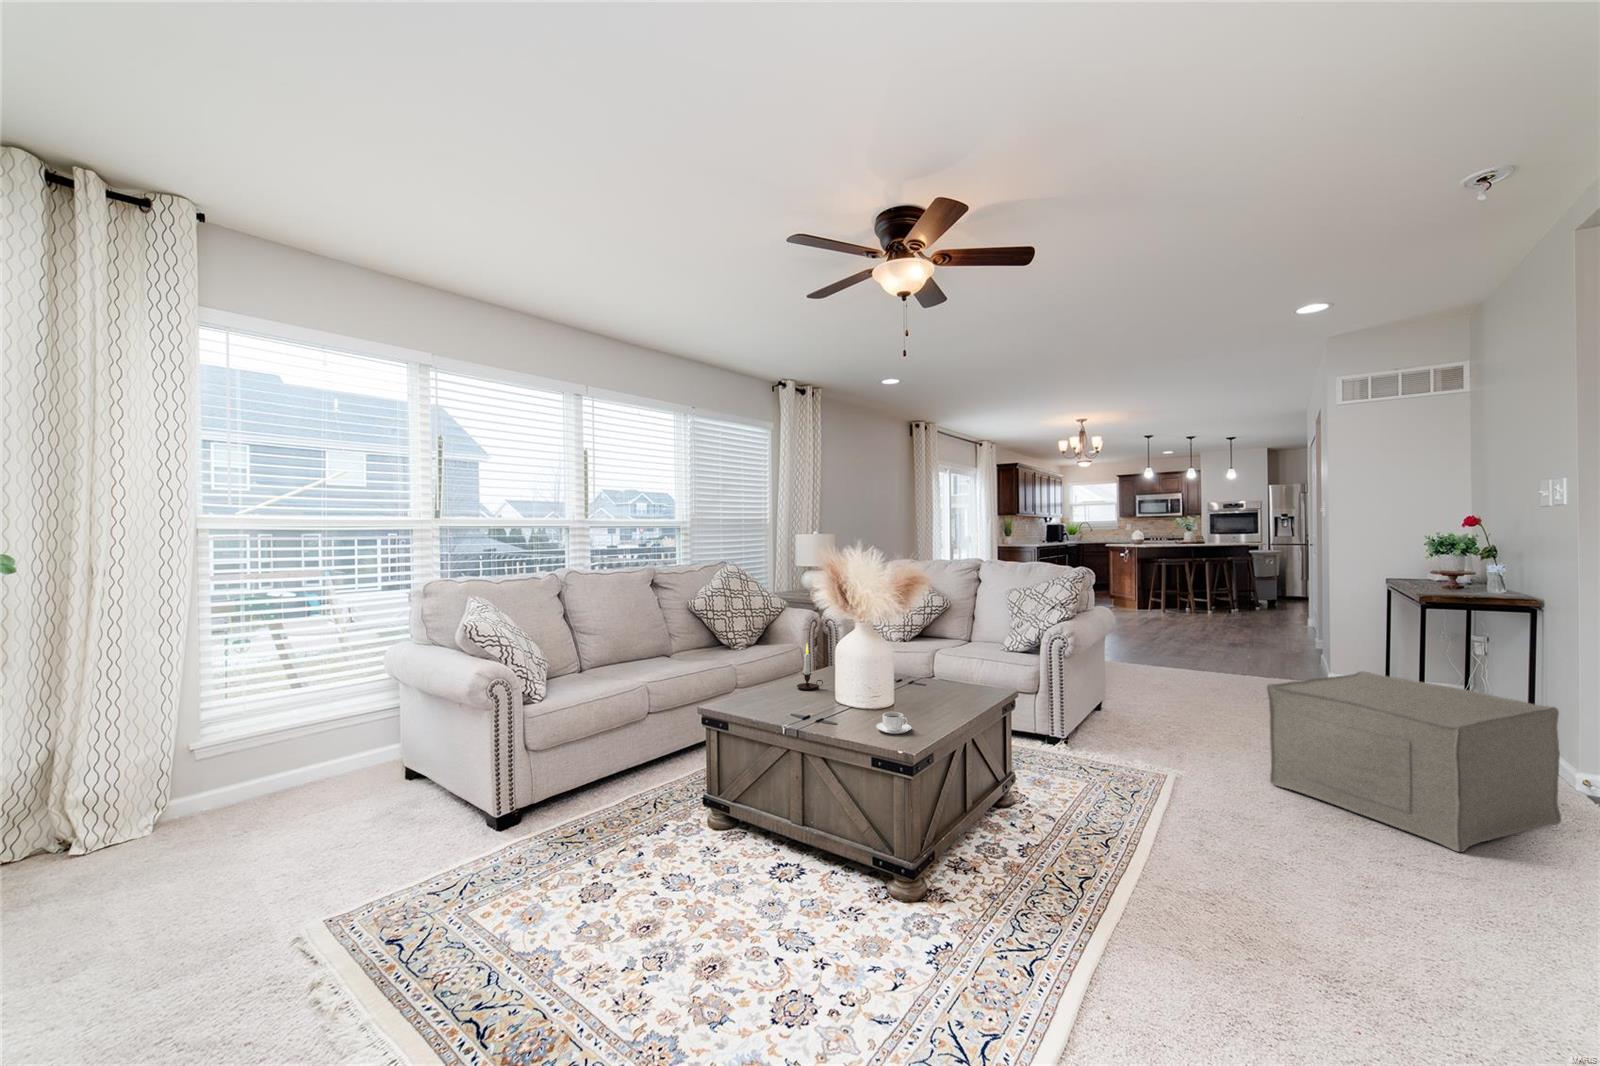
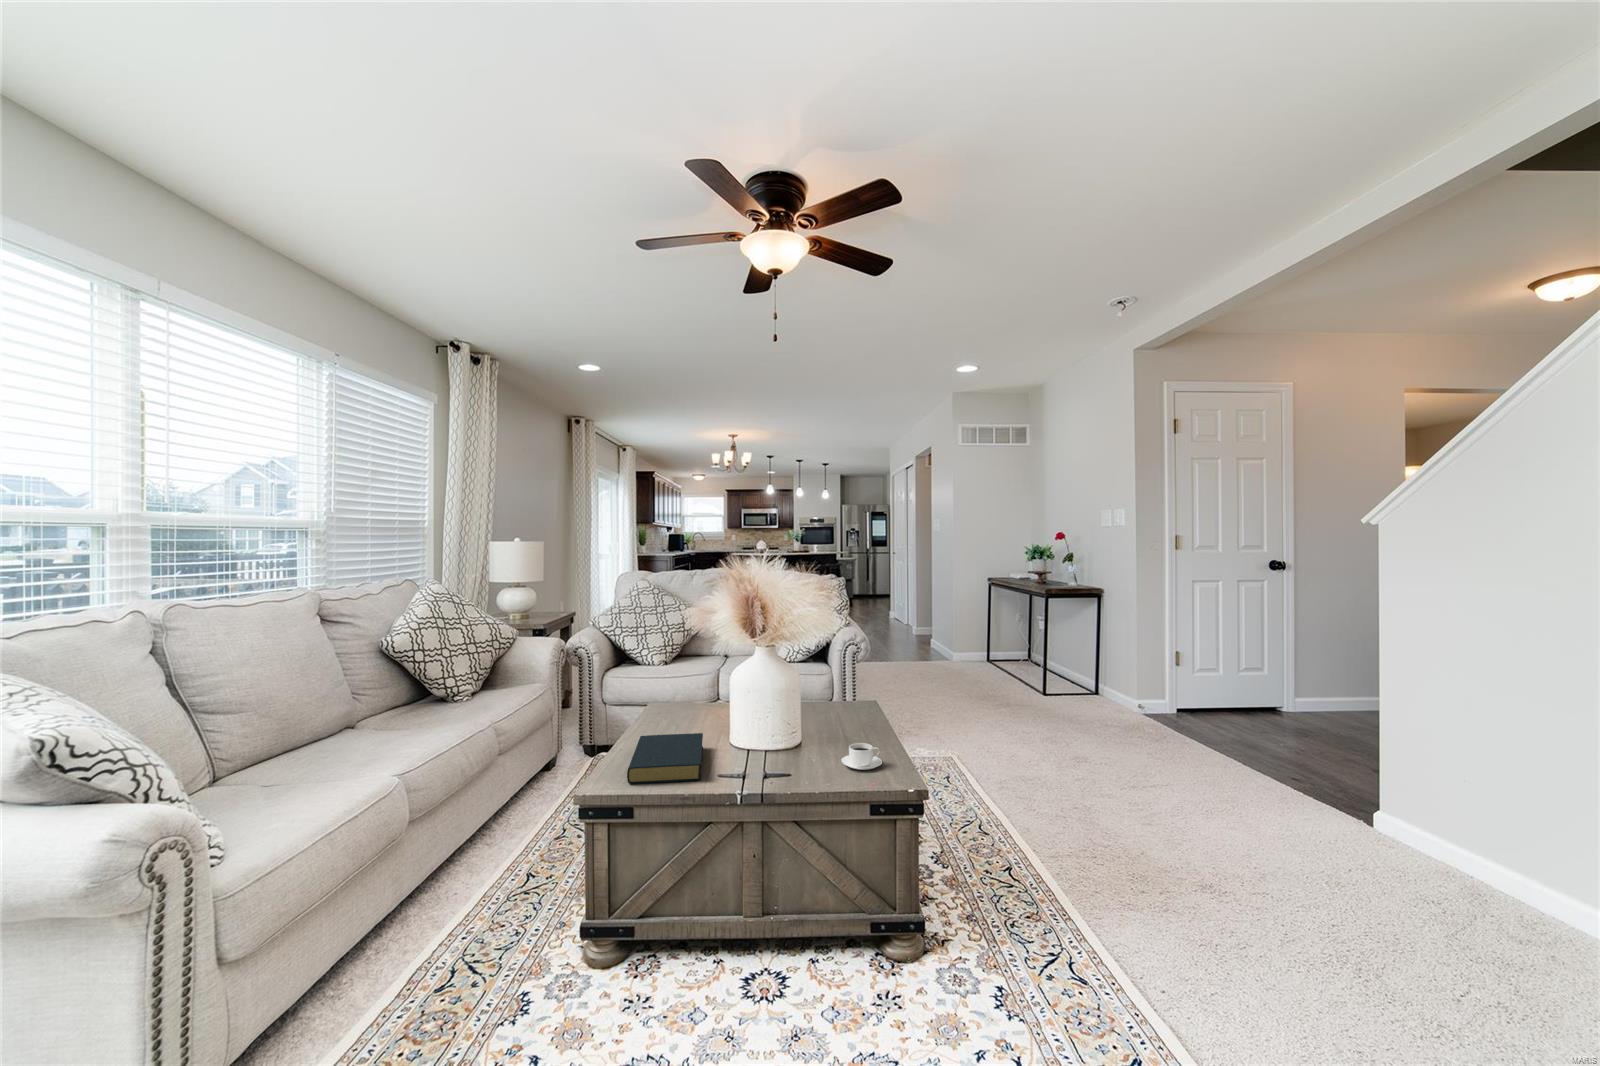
candle: present [797,644,823,690] -> none [658,677,693,738]
ottoman: present [1267,671,1561,852] -> none [999,644,1140,762]
hardback book: none [732,682,812,715] -> present [627,733,703,784]

